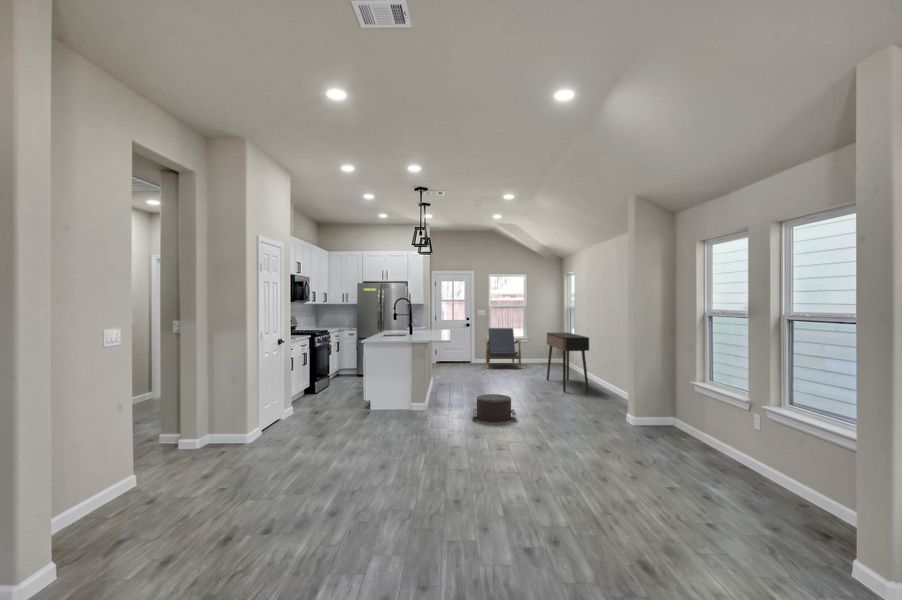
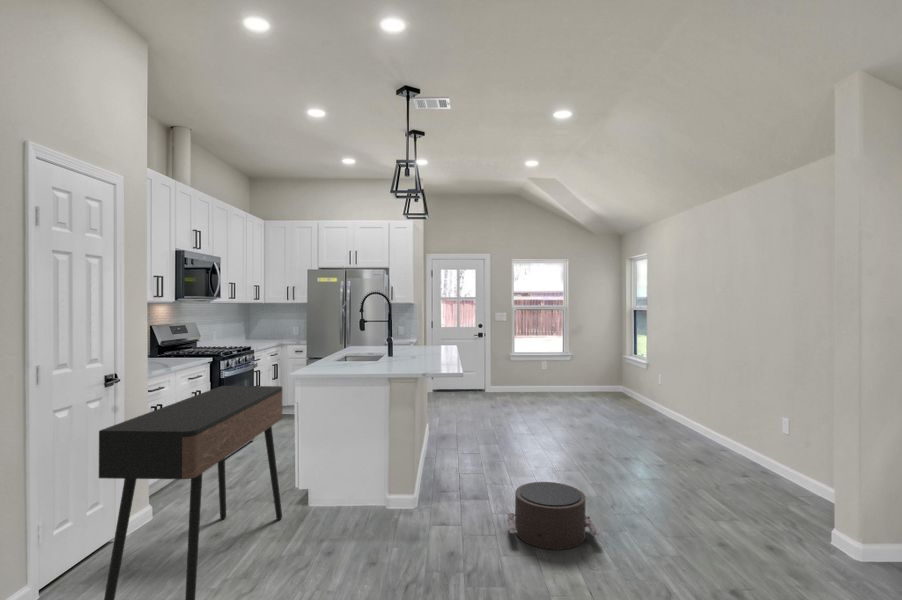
lounge chair: present [486,328,521,369] -> none [507,339,561,403]
console table: present [547,333,589,392] -> present [99,386,282,600]

